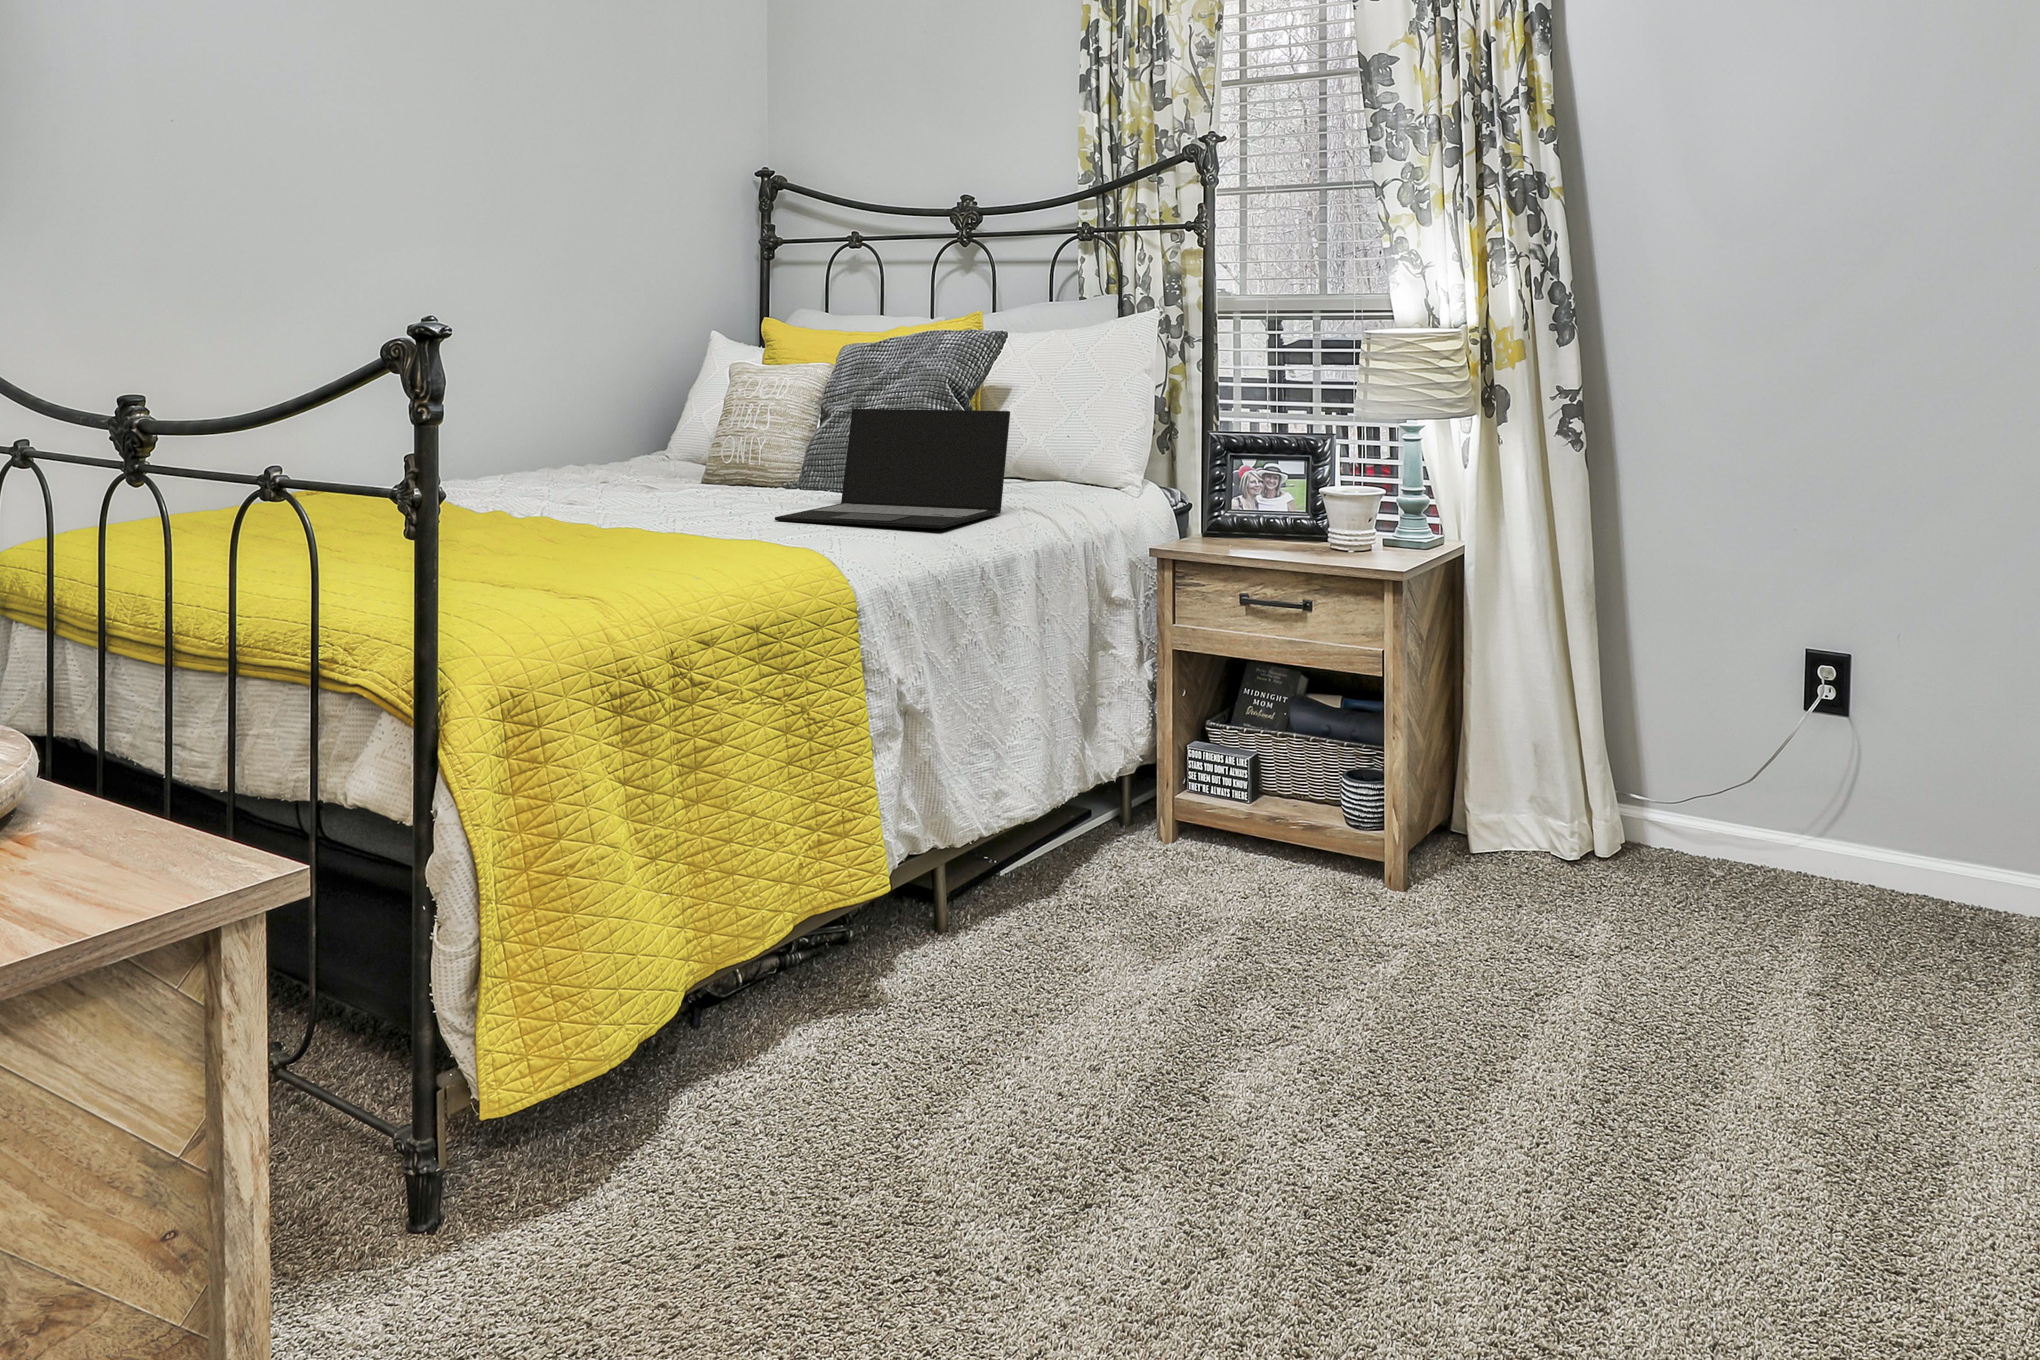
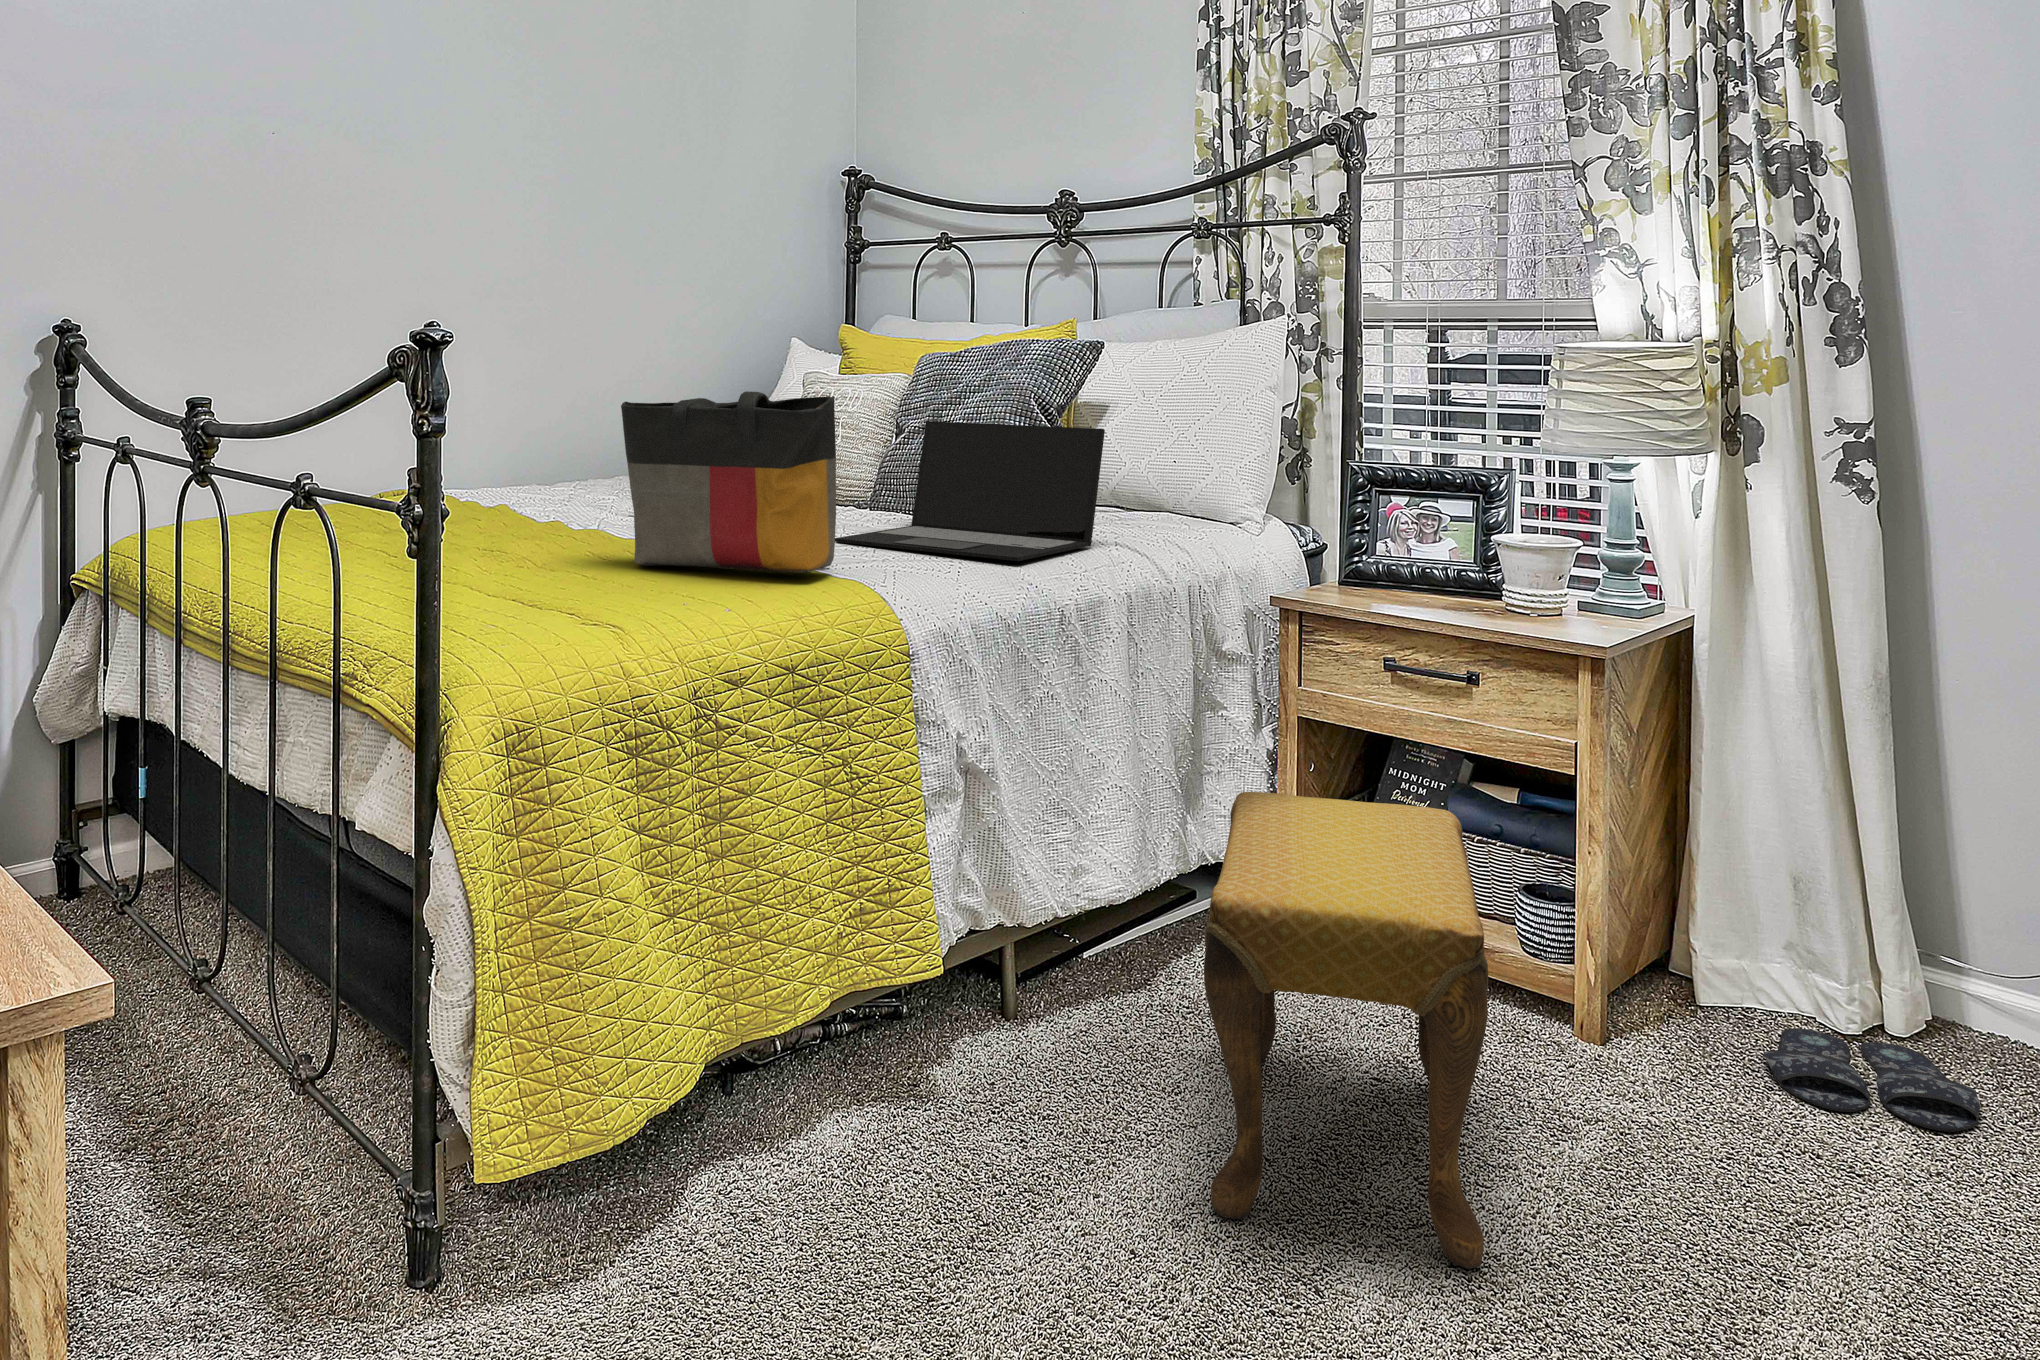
tote bag: none [579,386,783,549] -> present [621,391,836,573]
footstool: none [1109,711,1324,1066] -> present [1204,792,1489,1268]
slippers: none [1518,863,1660,923] -> present [1764,1028,1980,1132]

